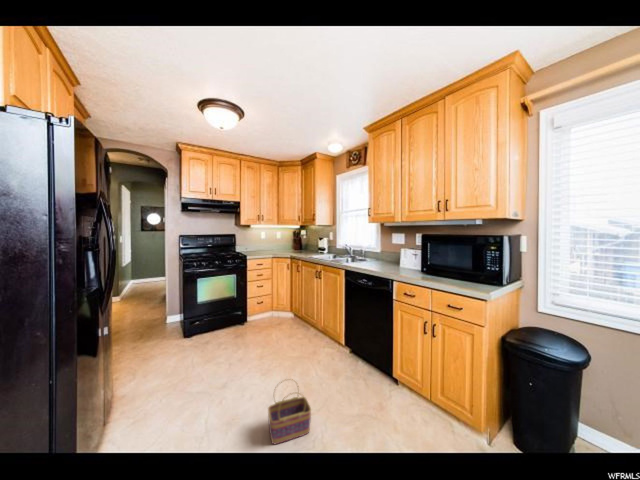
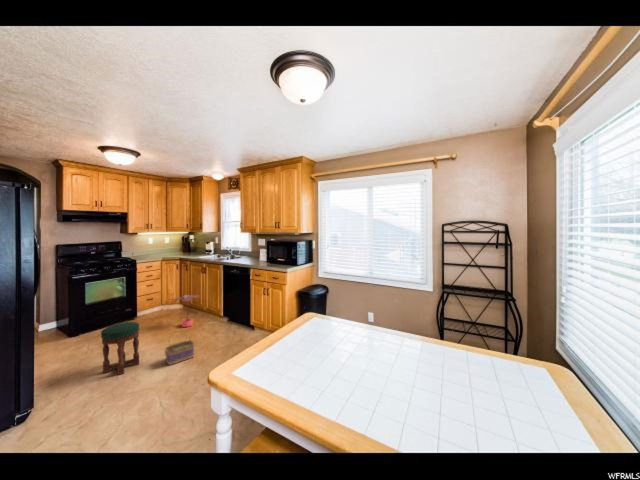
potted plant: none [282,307,314,353] -> present [174,295,199,327]
stool: none [186,352,236,444] -> present [101,322,140,375]

